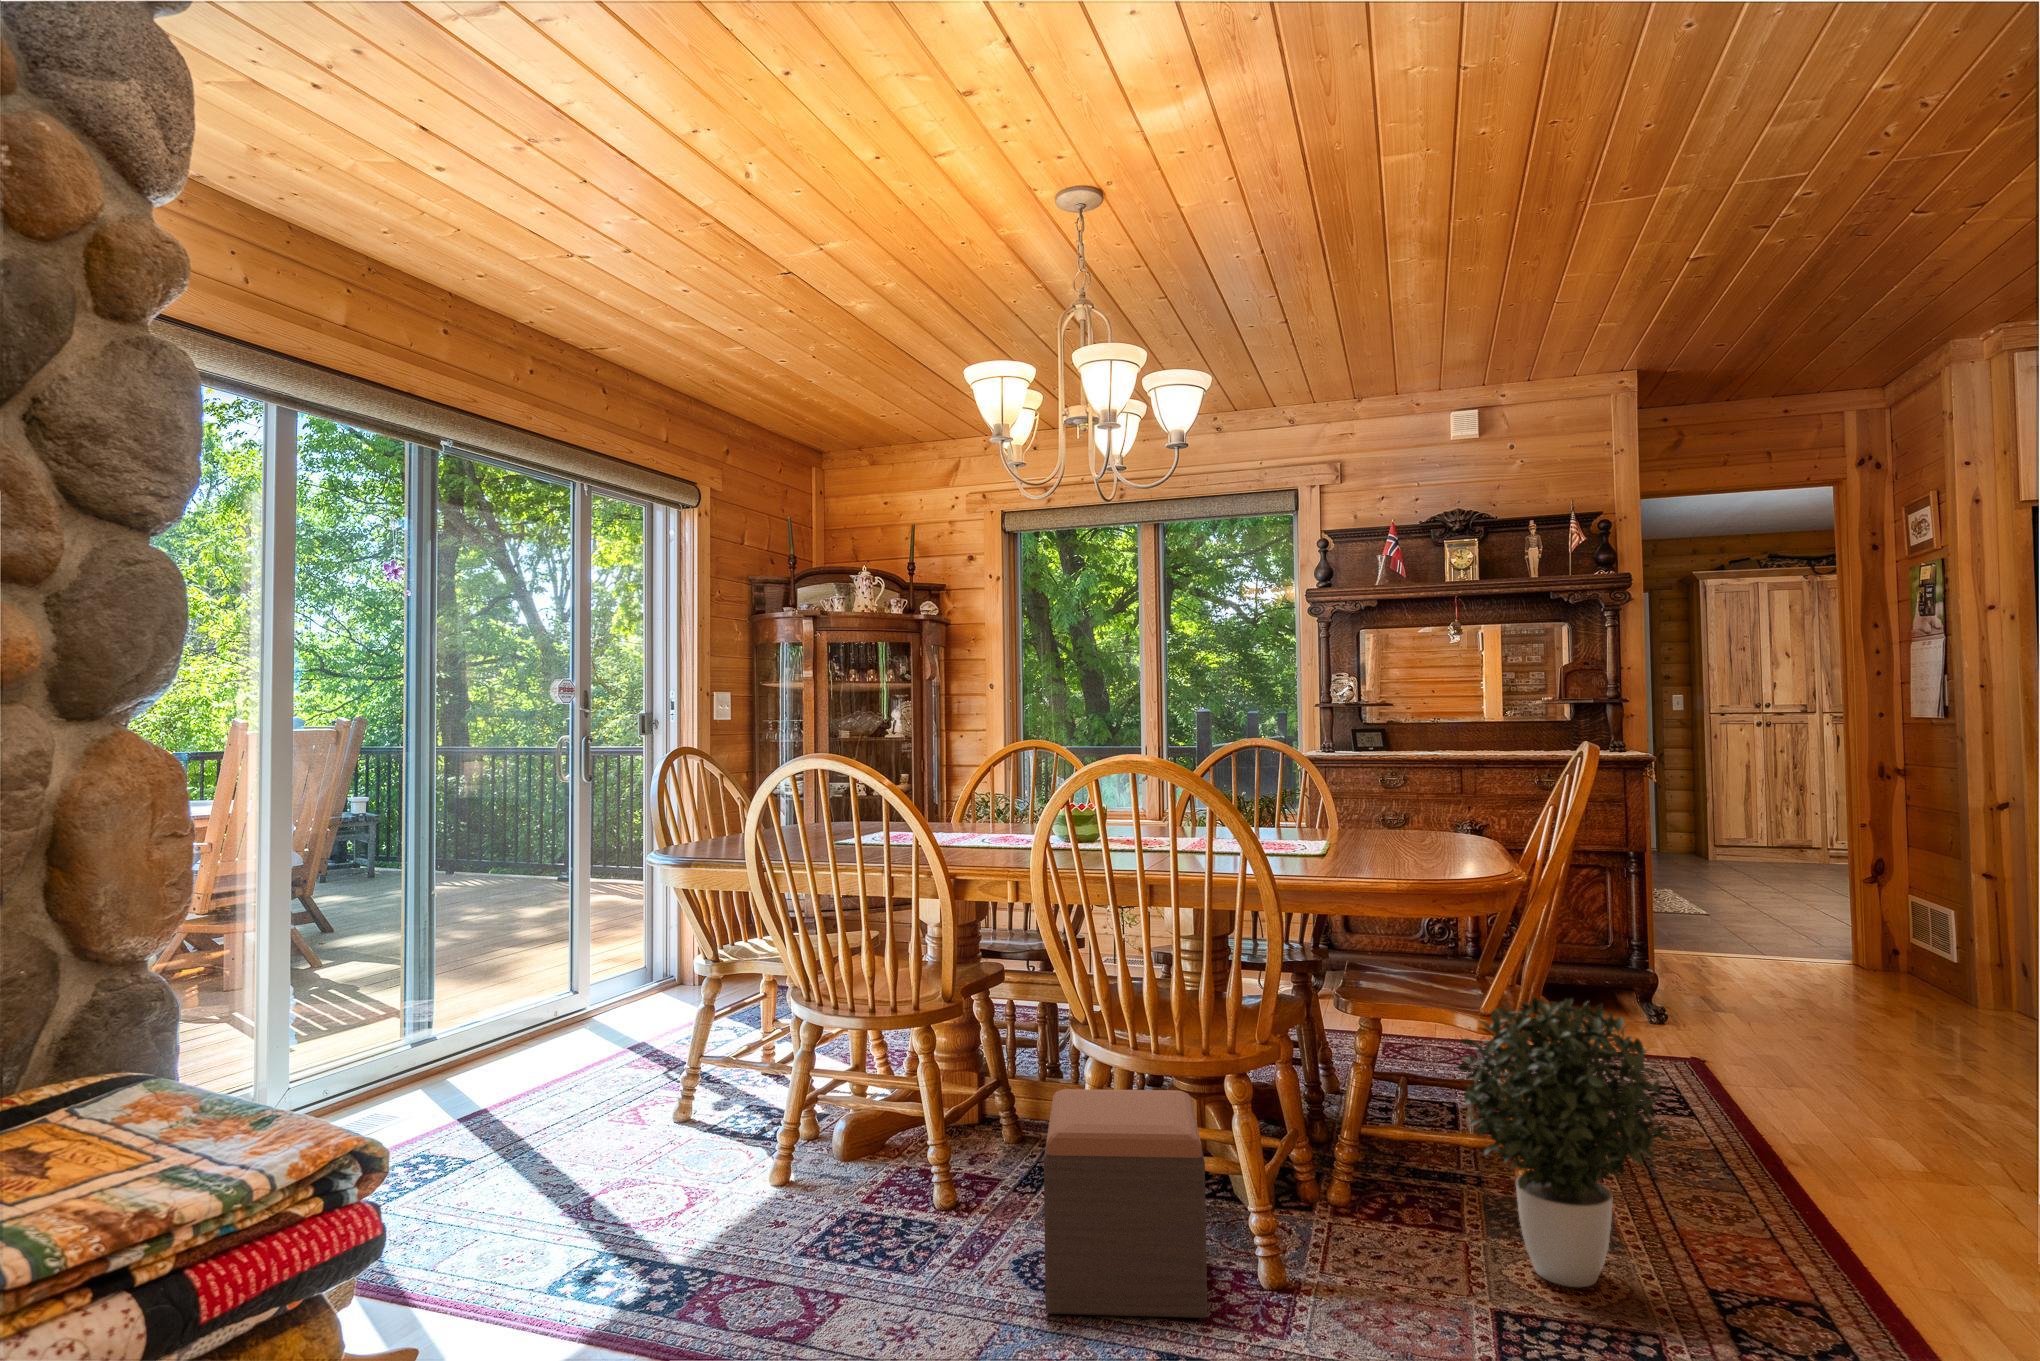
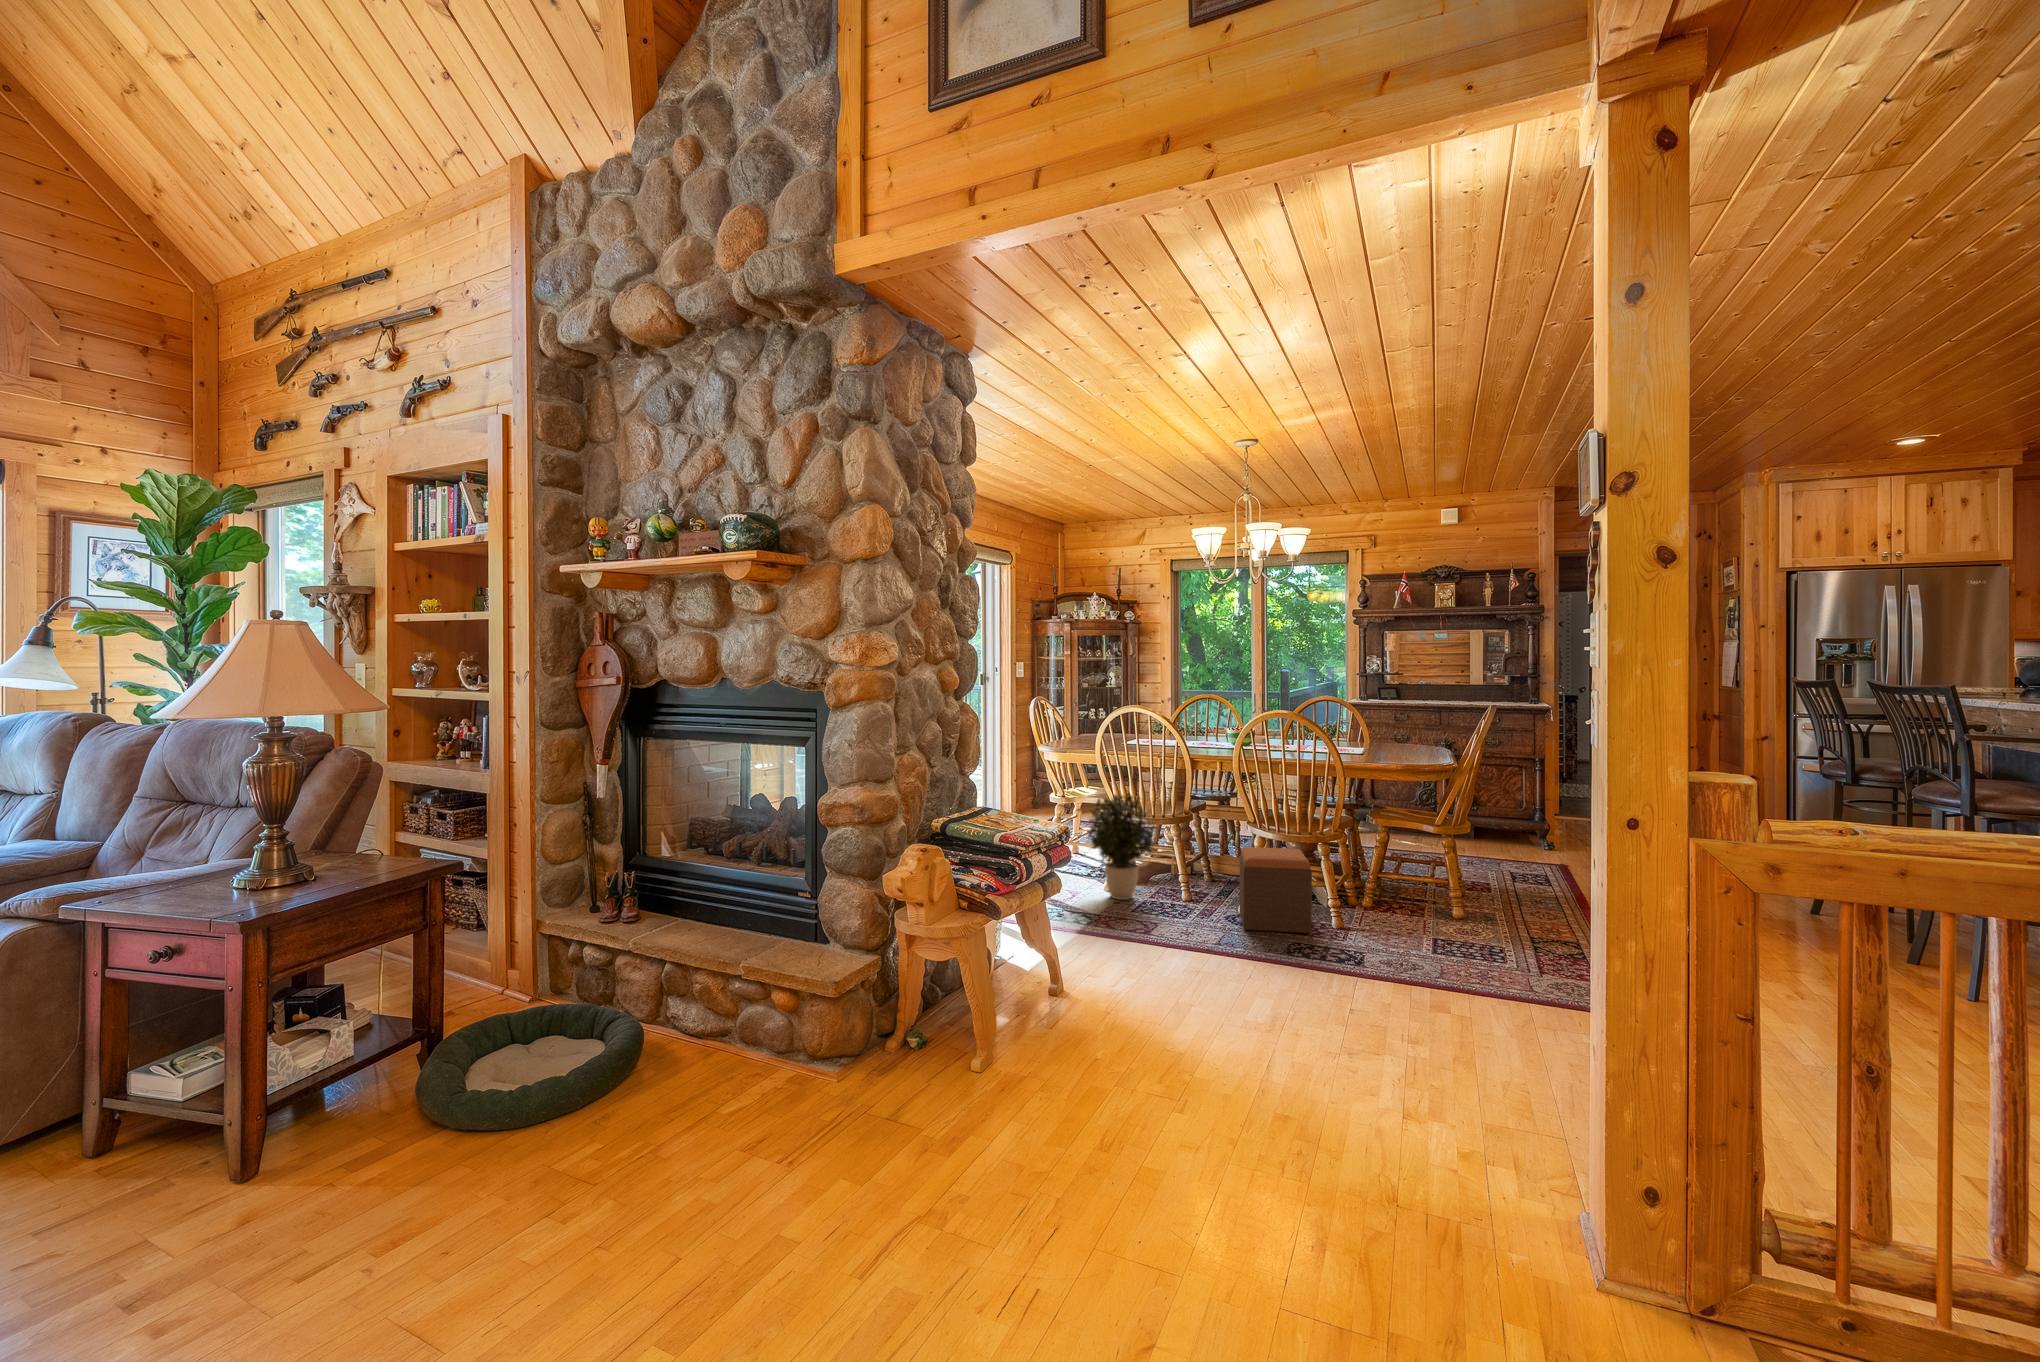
potted plant: present [1458,998,1673,1287] -> present [1088,795,1157,900]

